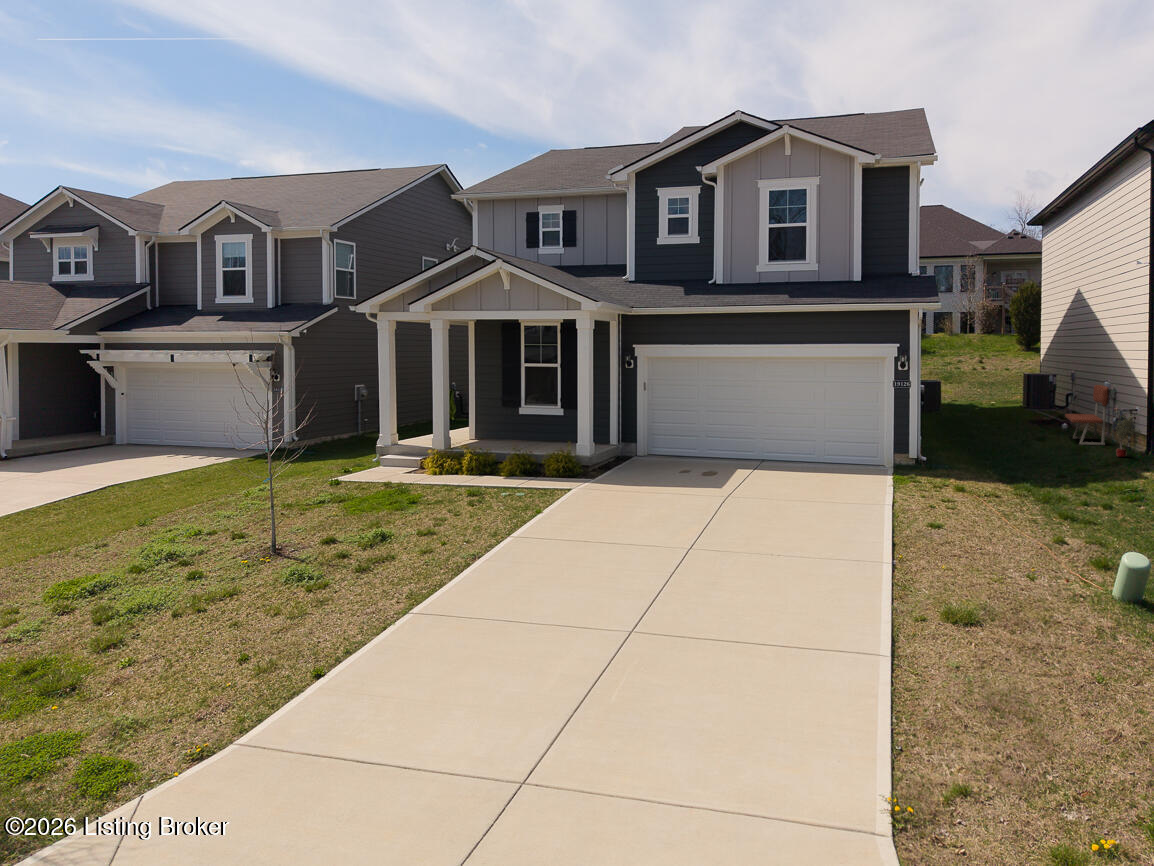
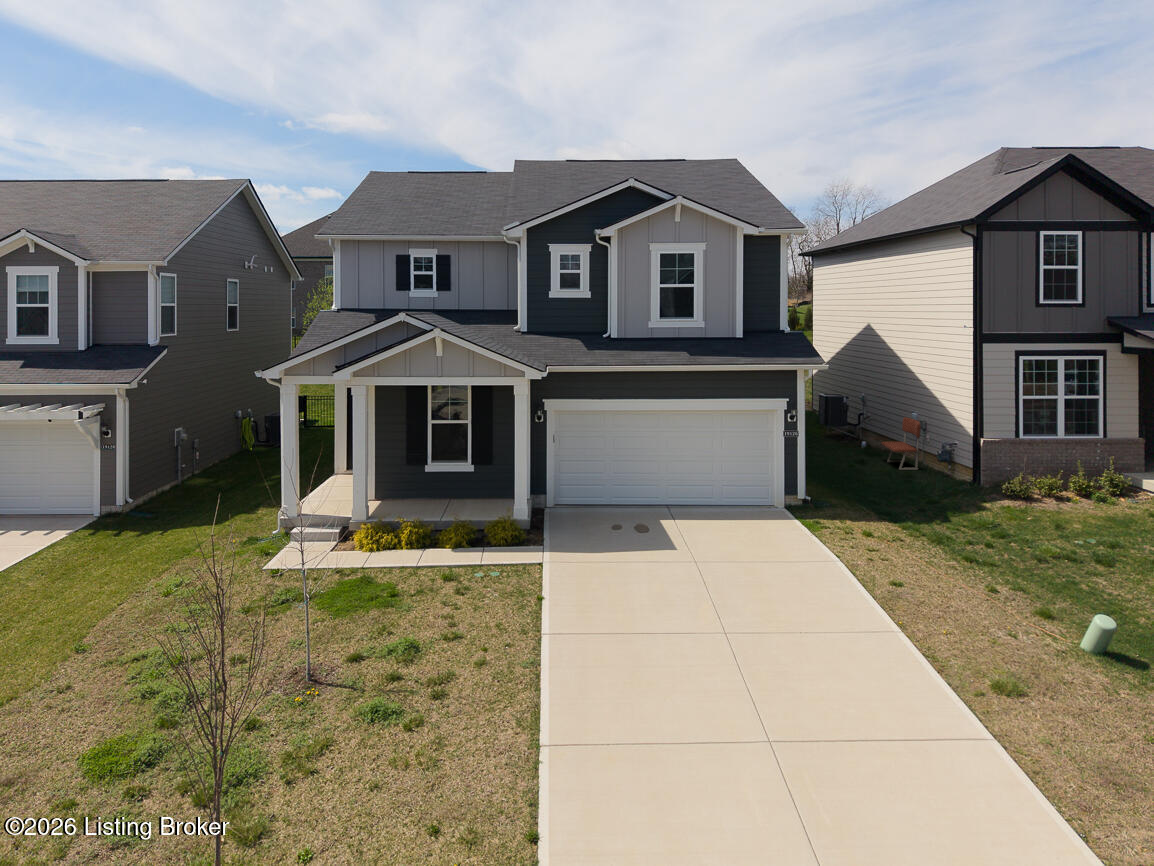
potted tree: present [1116,413,1141,457] -> none [936,448,958,484]

